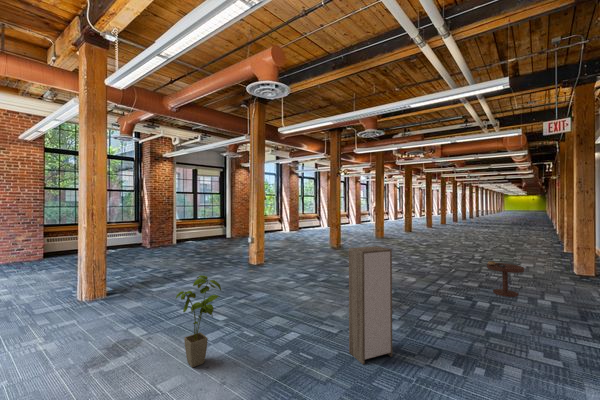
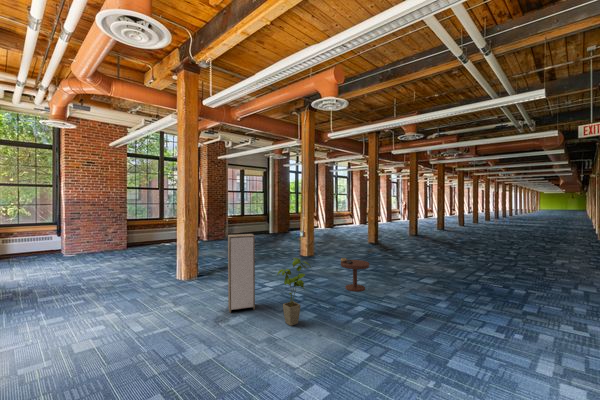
storage cabinet: present [349,246,392,364] -> present [228,234,255,313]
side table: present [487,261,524,297] -> present [341,258,369,292]

